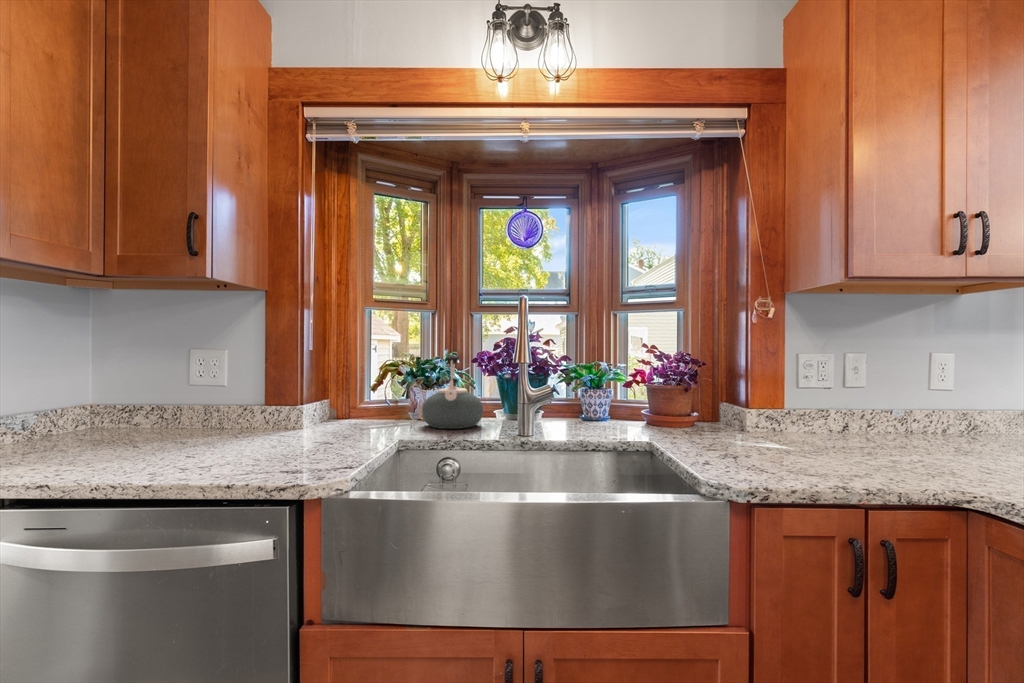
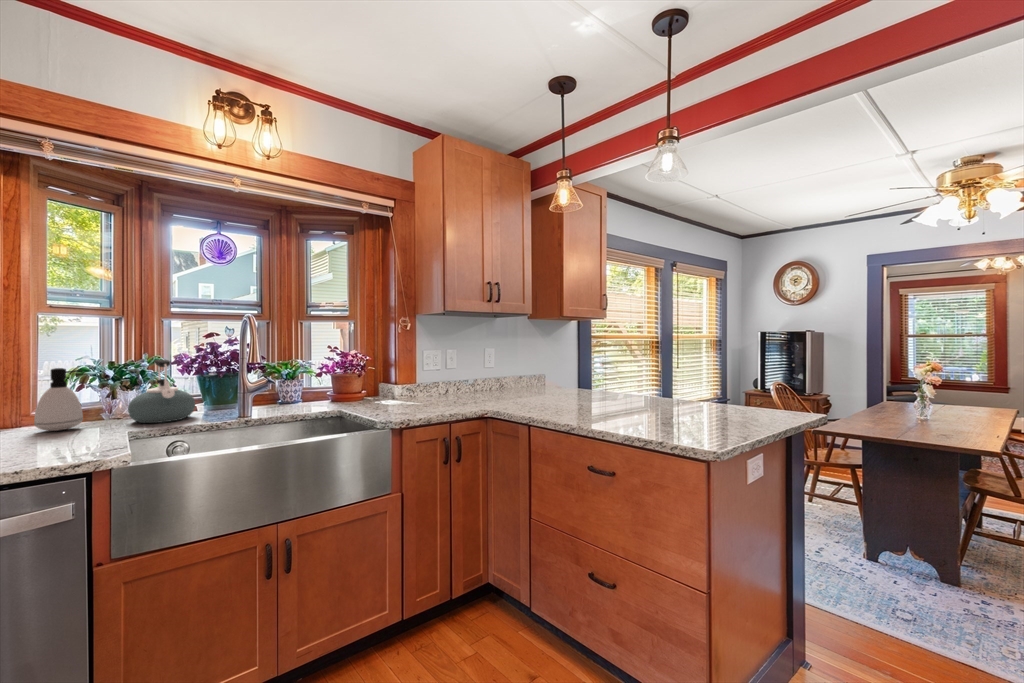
soap dispenser: none [352,361,387,425] -> present [34,368,83,431]

